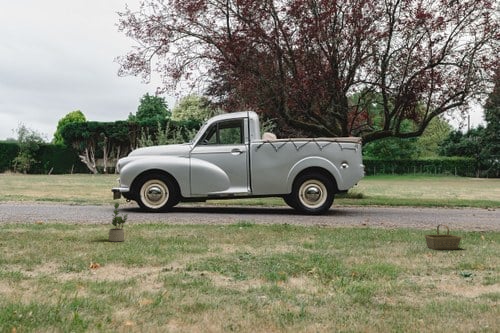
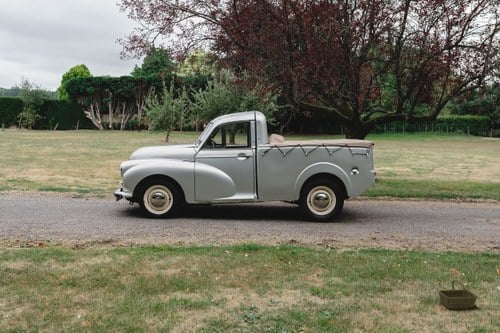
potted plant: present [109,203,127,242] -> none [107,250,128,291]

